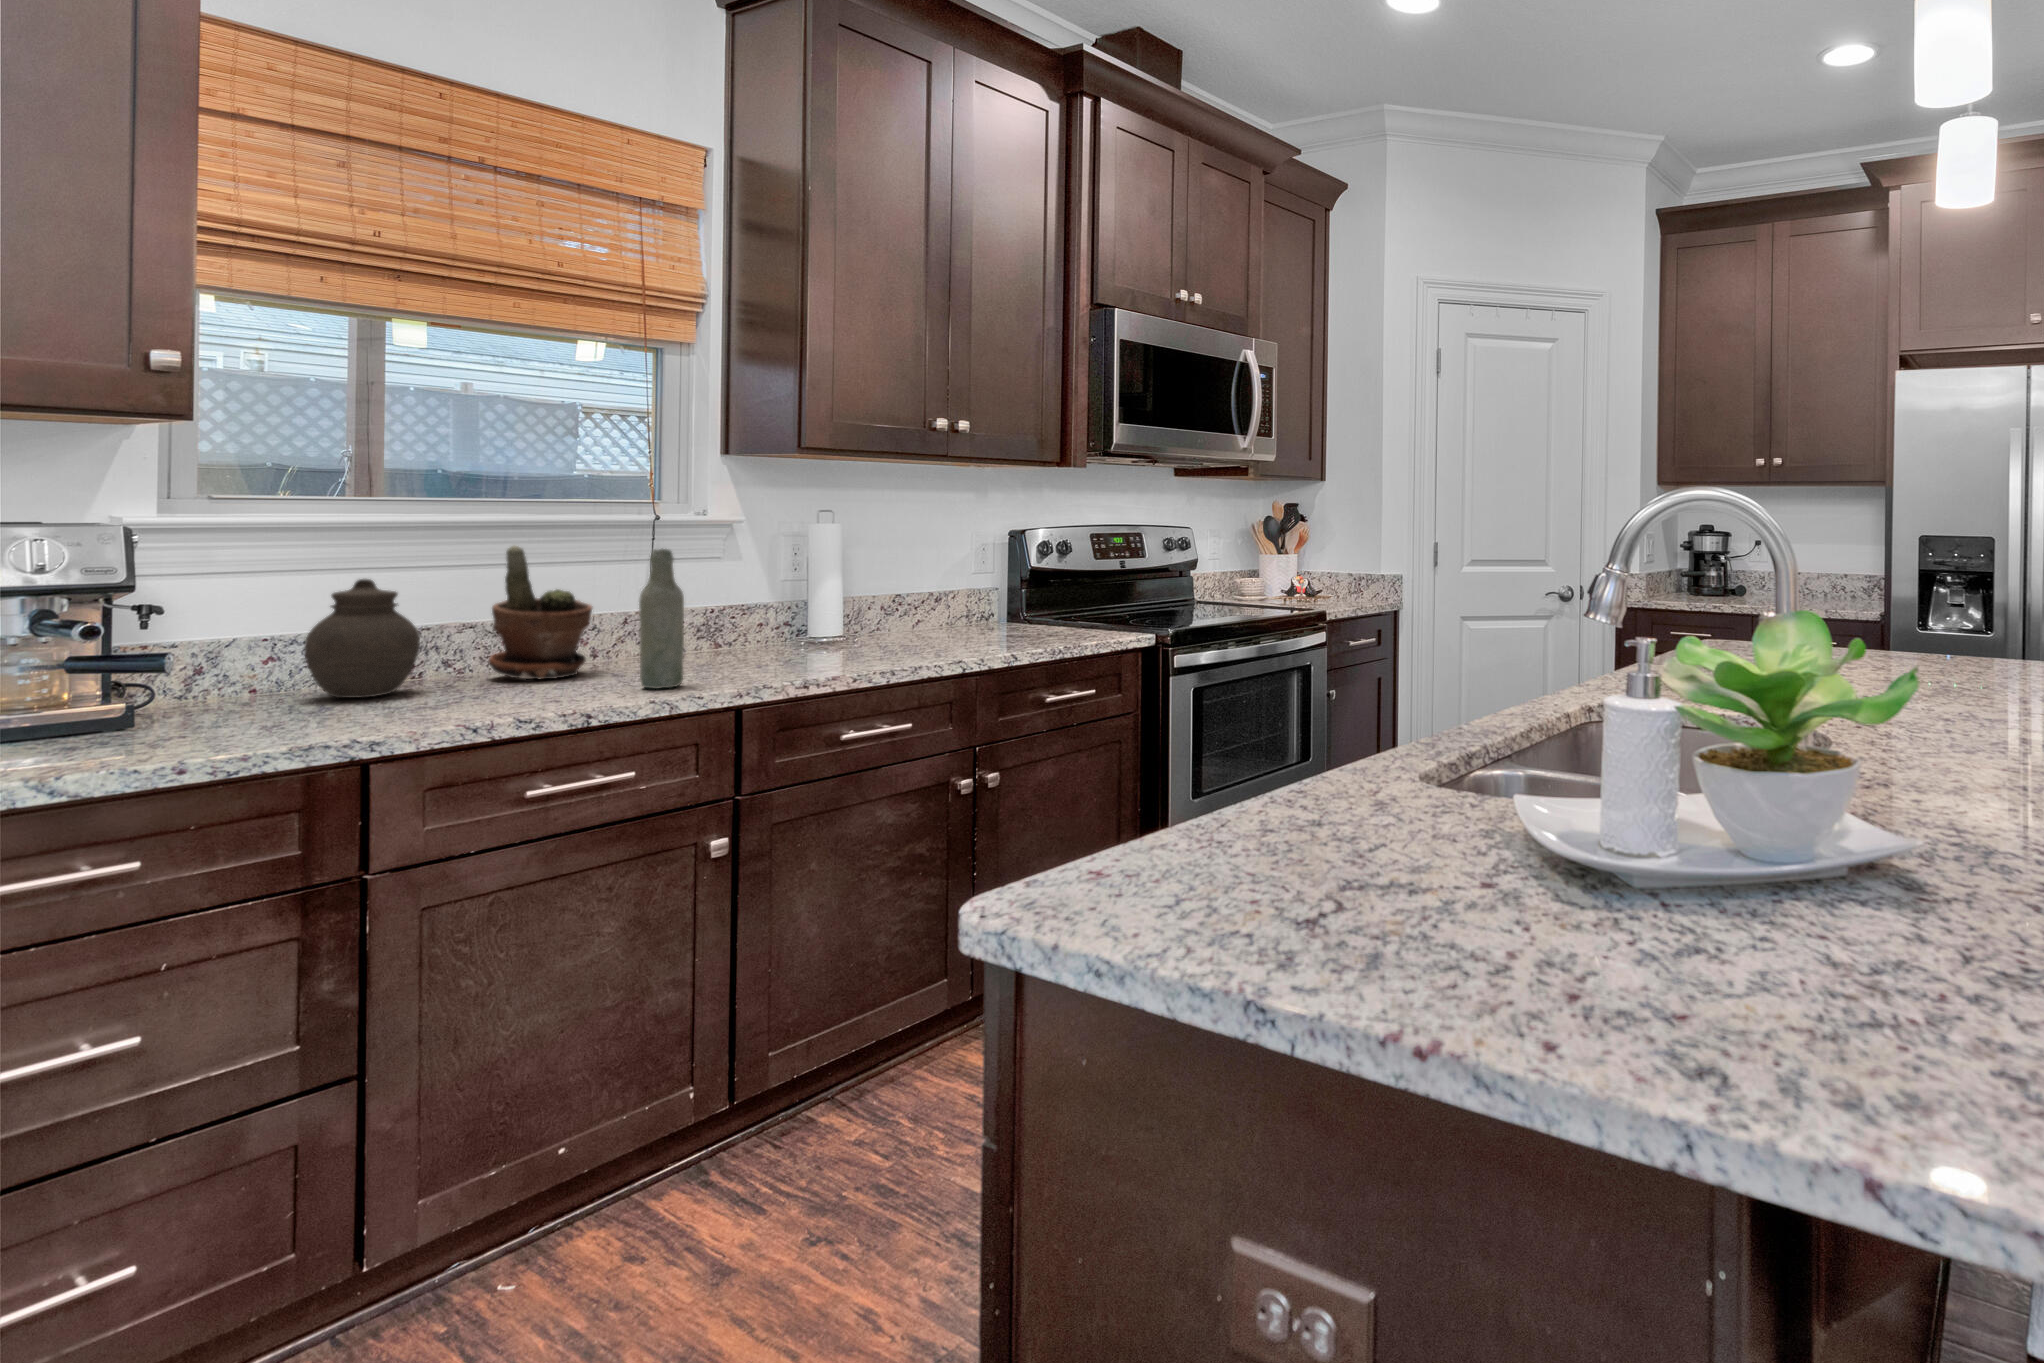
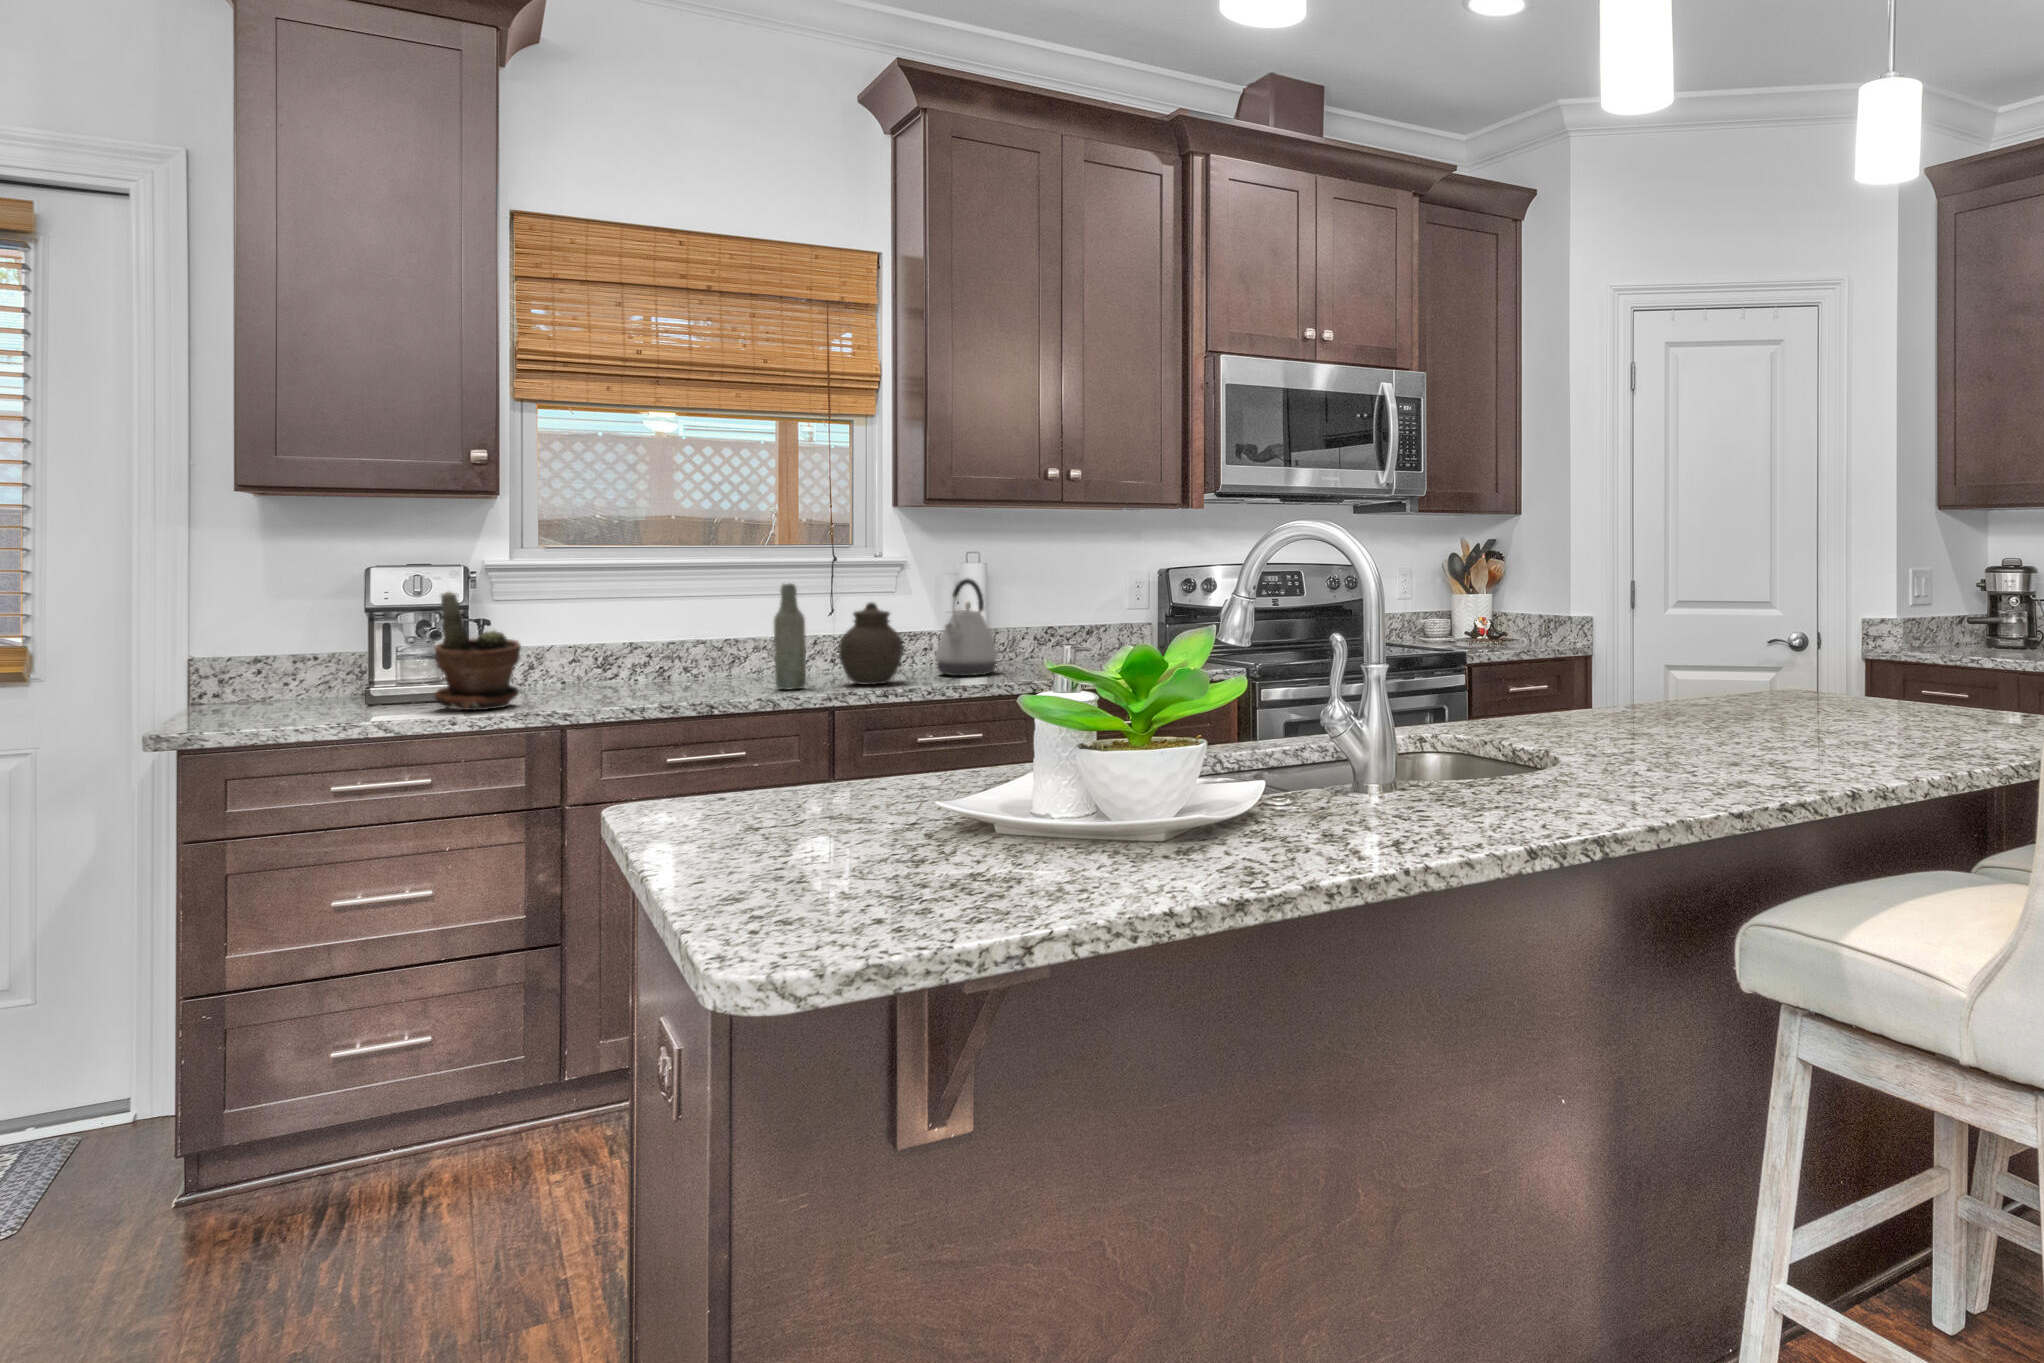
kettle: none [818,542,898,659] -> present [935,579,998,676]
potted plant: present [488,546,592,679] -> present [434,592,521,710]
jar: present [304,579,420,698] -> present [839,603,903,685]

